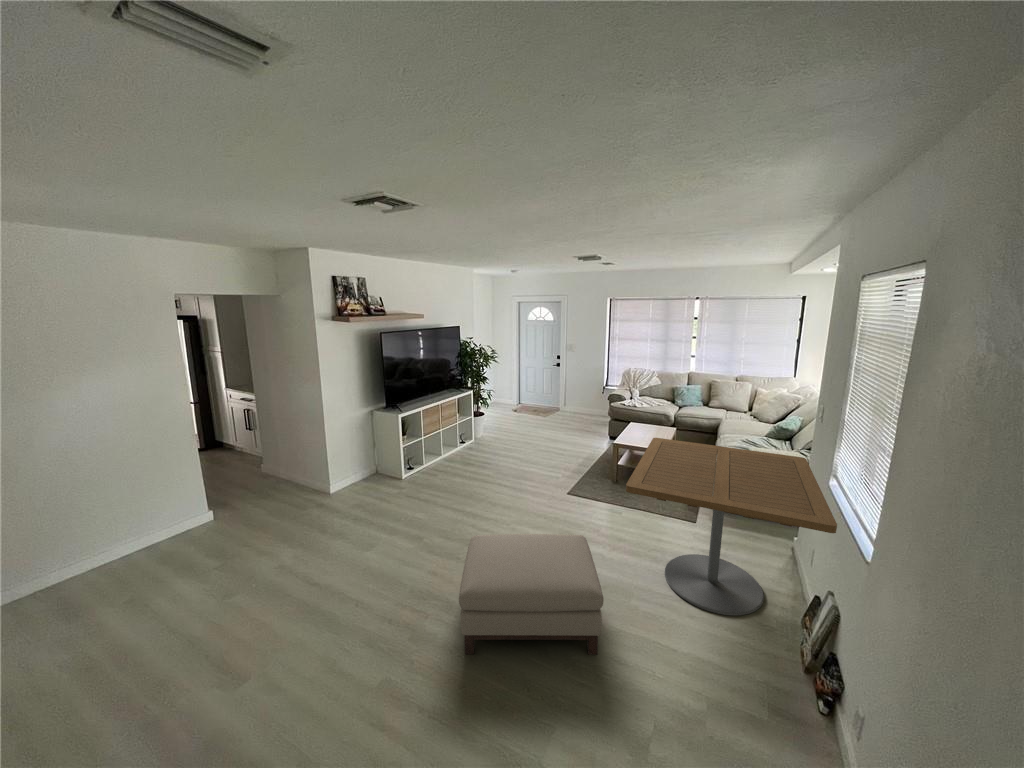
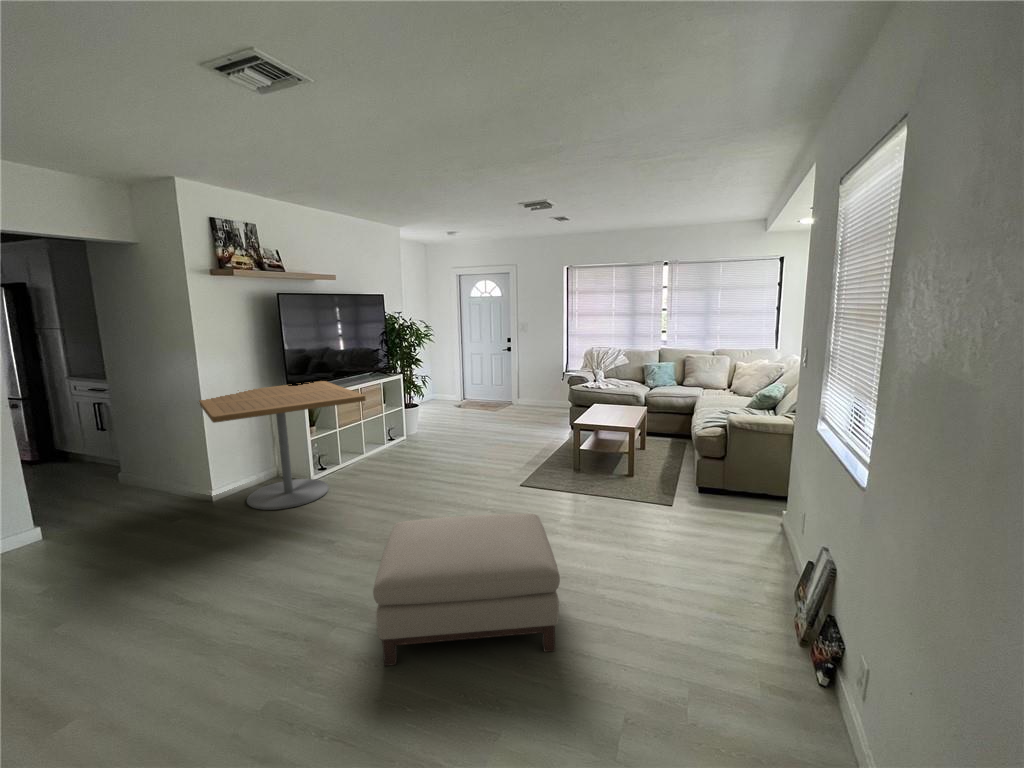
dining table: present [626,438,837,615] -> present [199,381,366,510]

